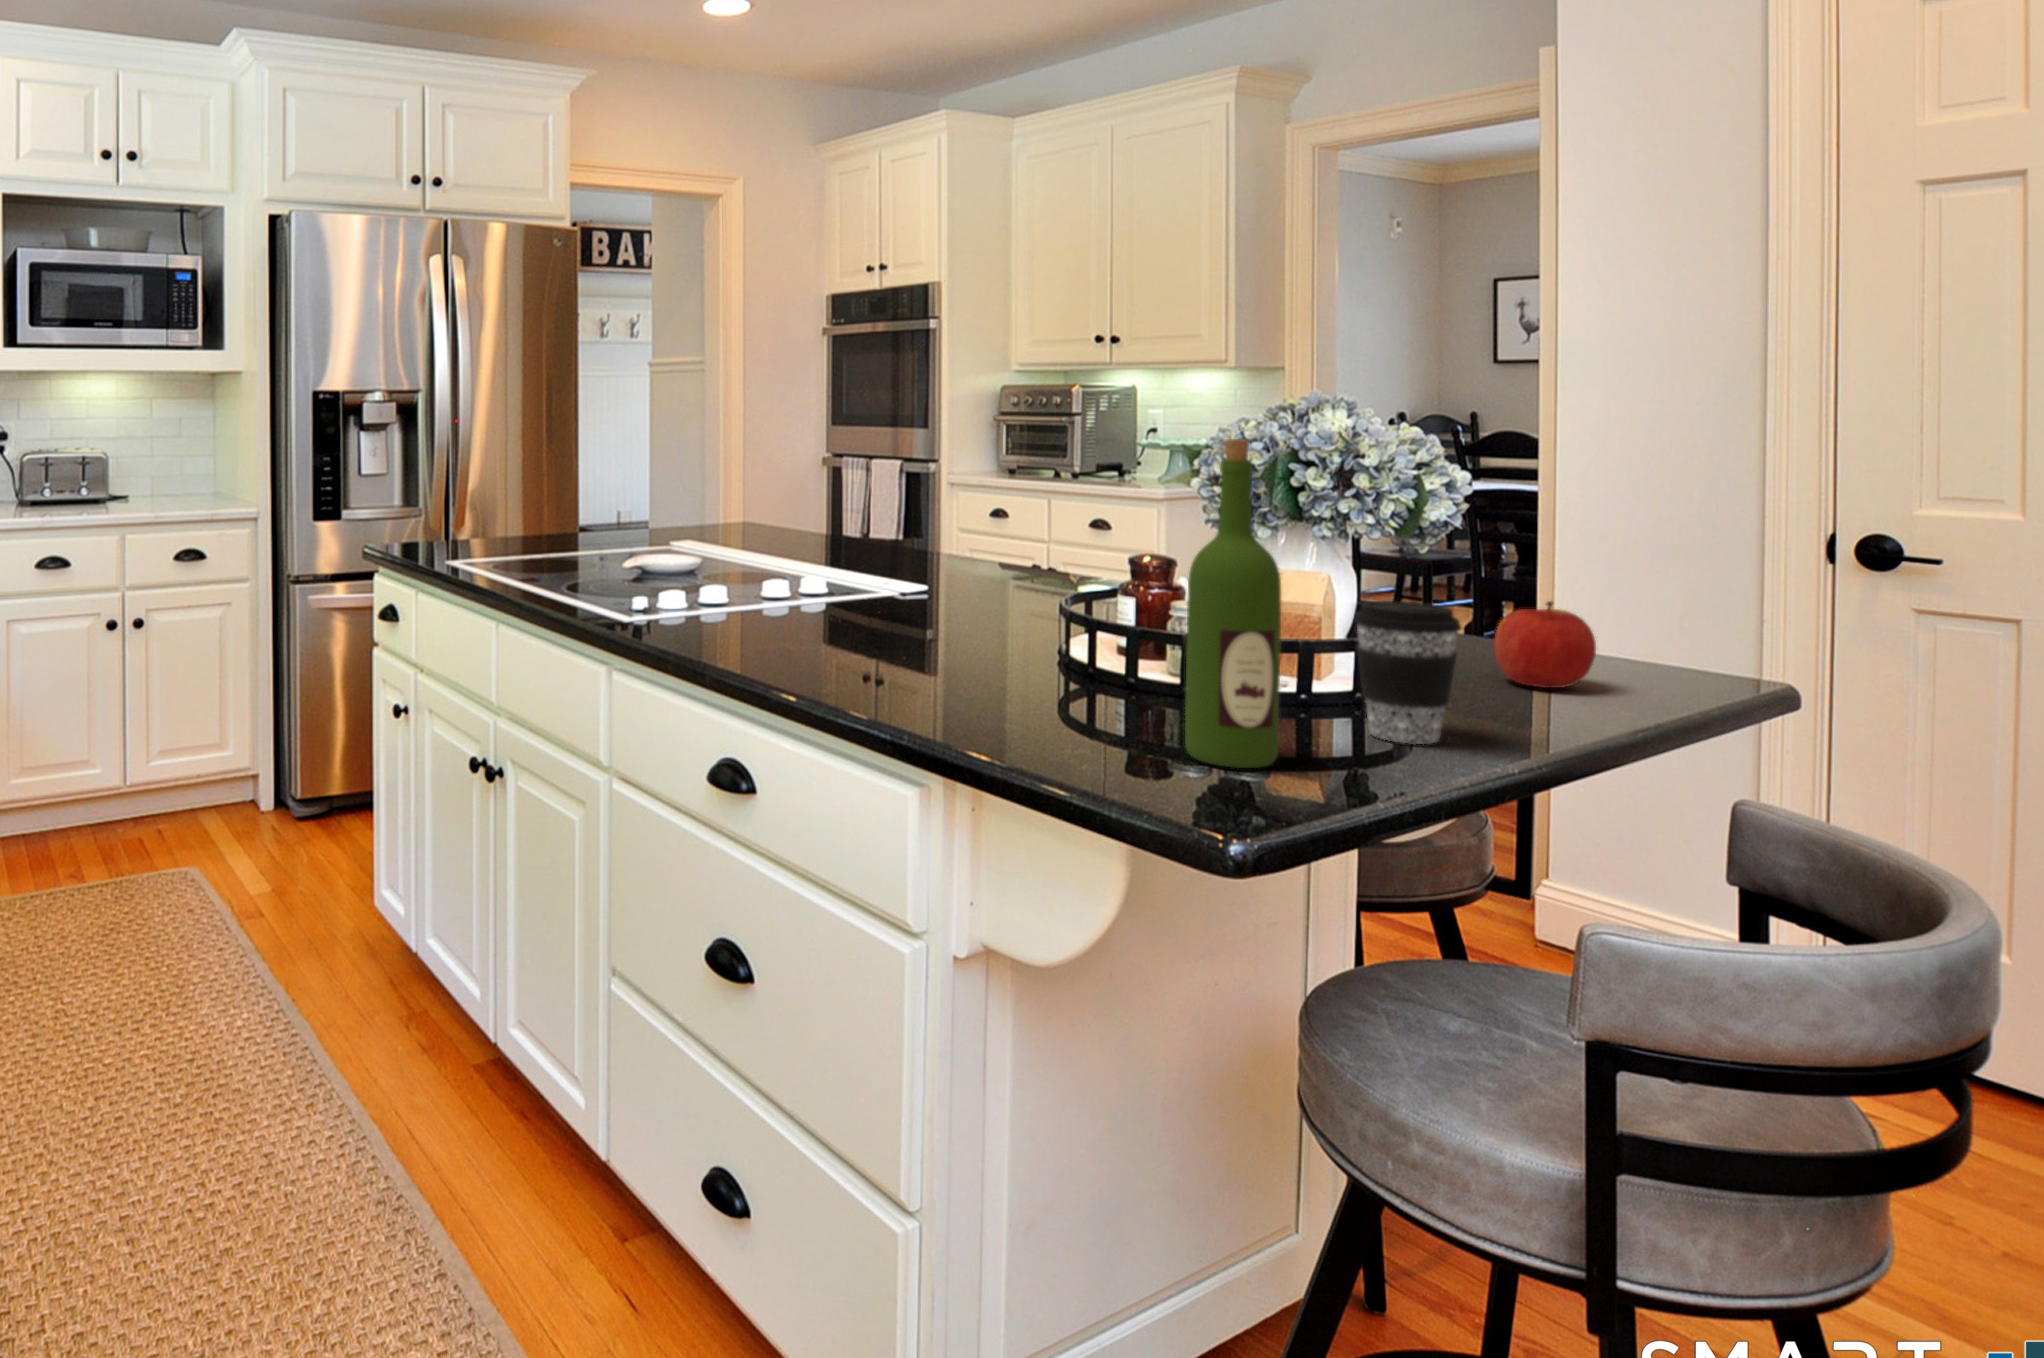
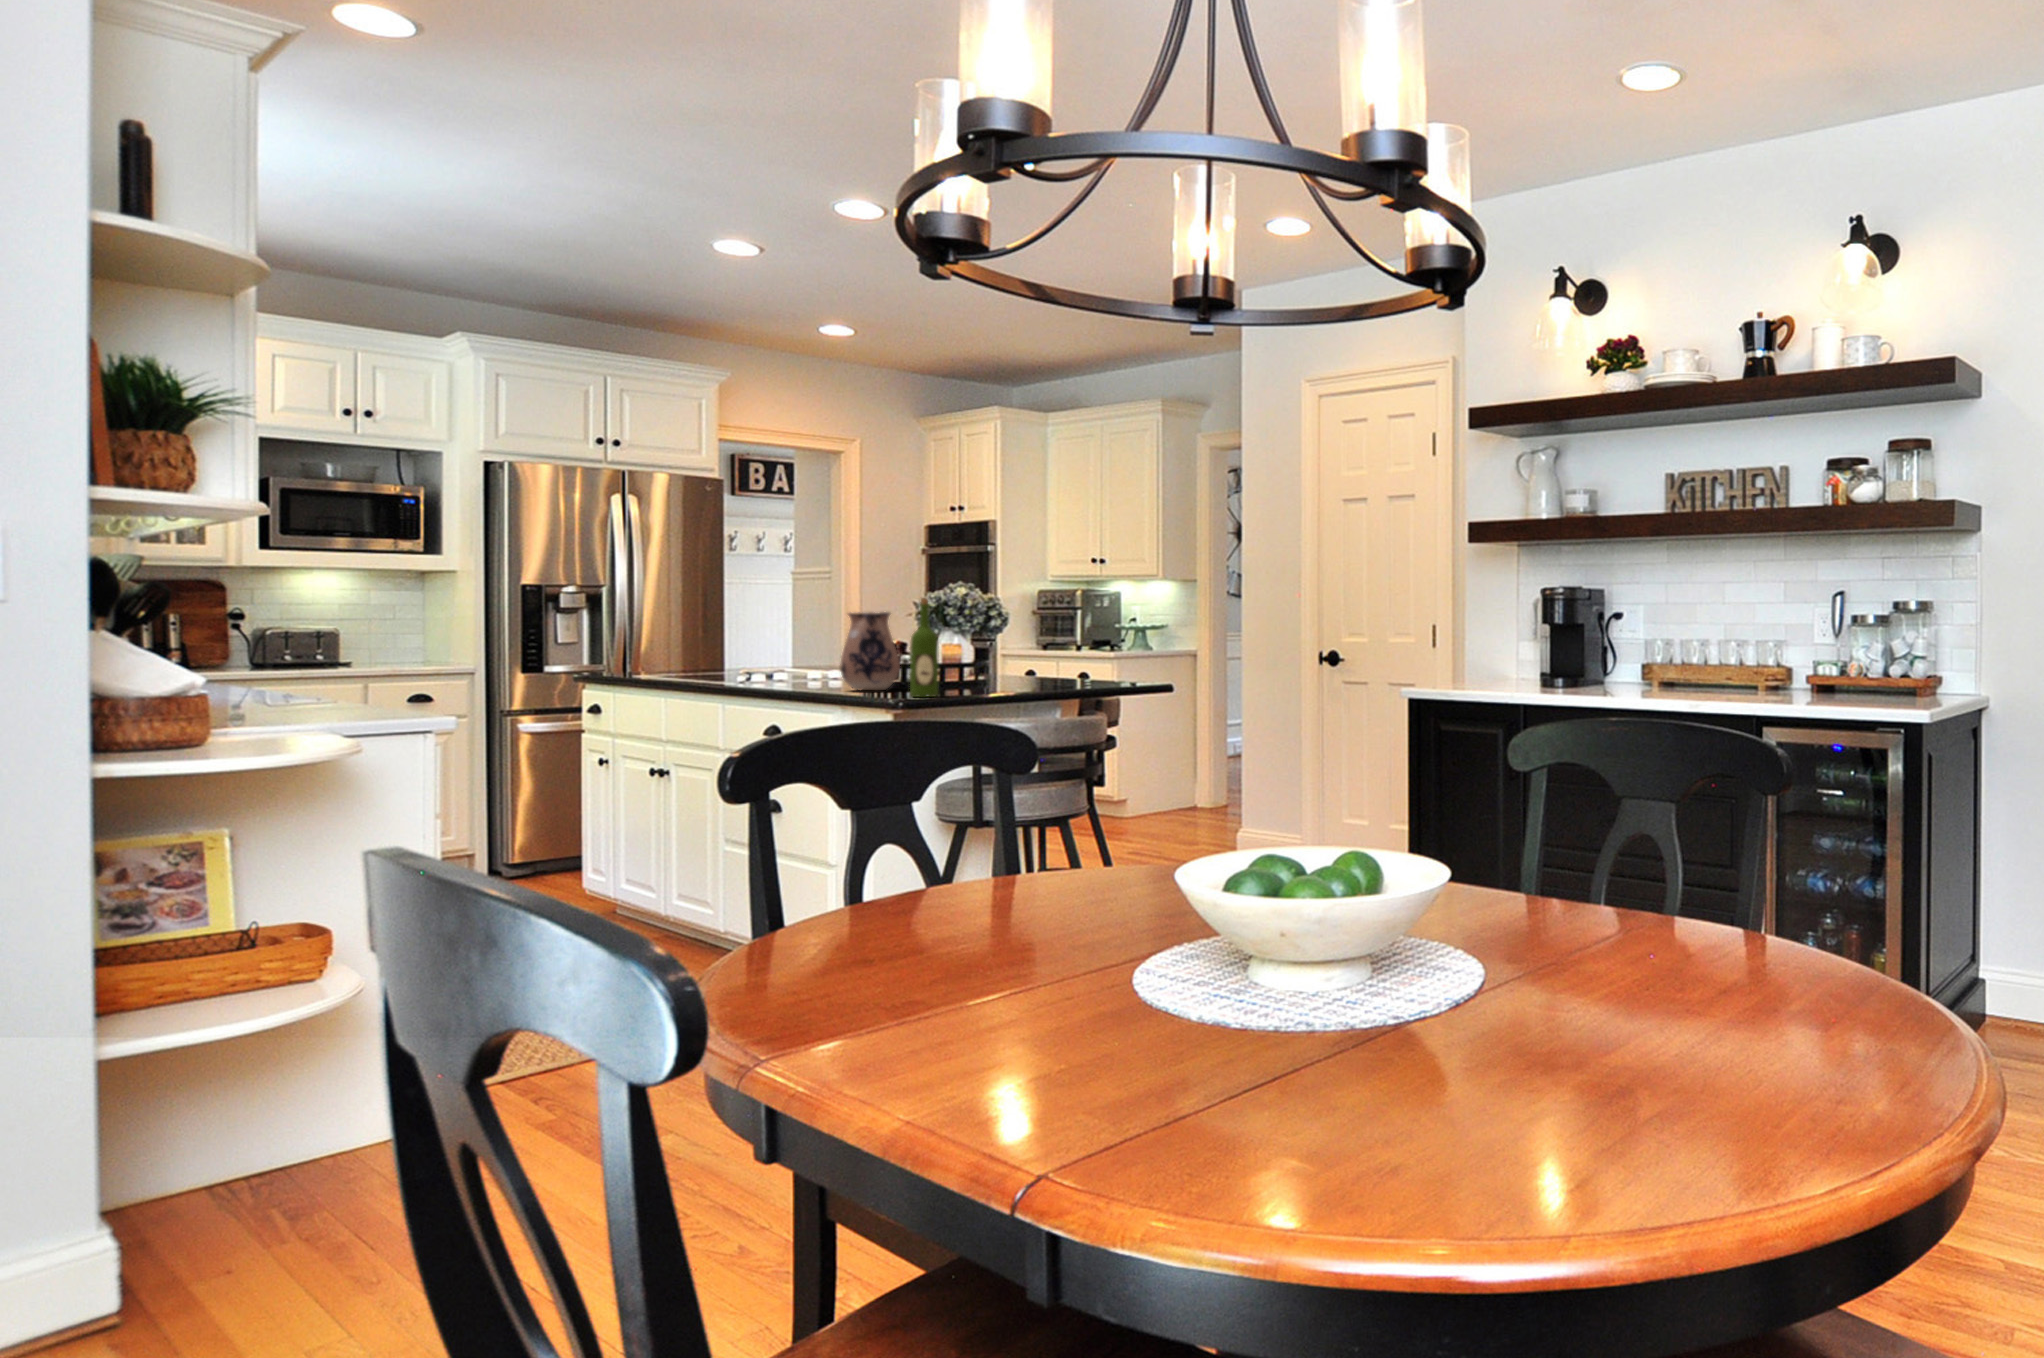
ceramic pitcher: none [911,468,1067,687] -> present [840,612,900,690]
coffee cup: present [1353,601,1461,744] -> none [978,652,1009,694]
apple: present [1495,601,1596,688] -> none [1062,658,1093,687]

